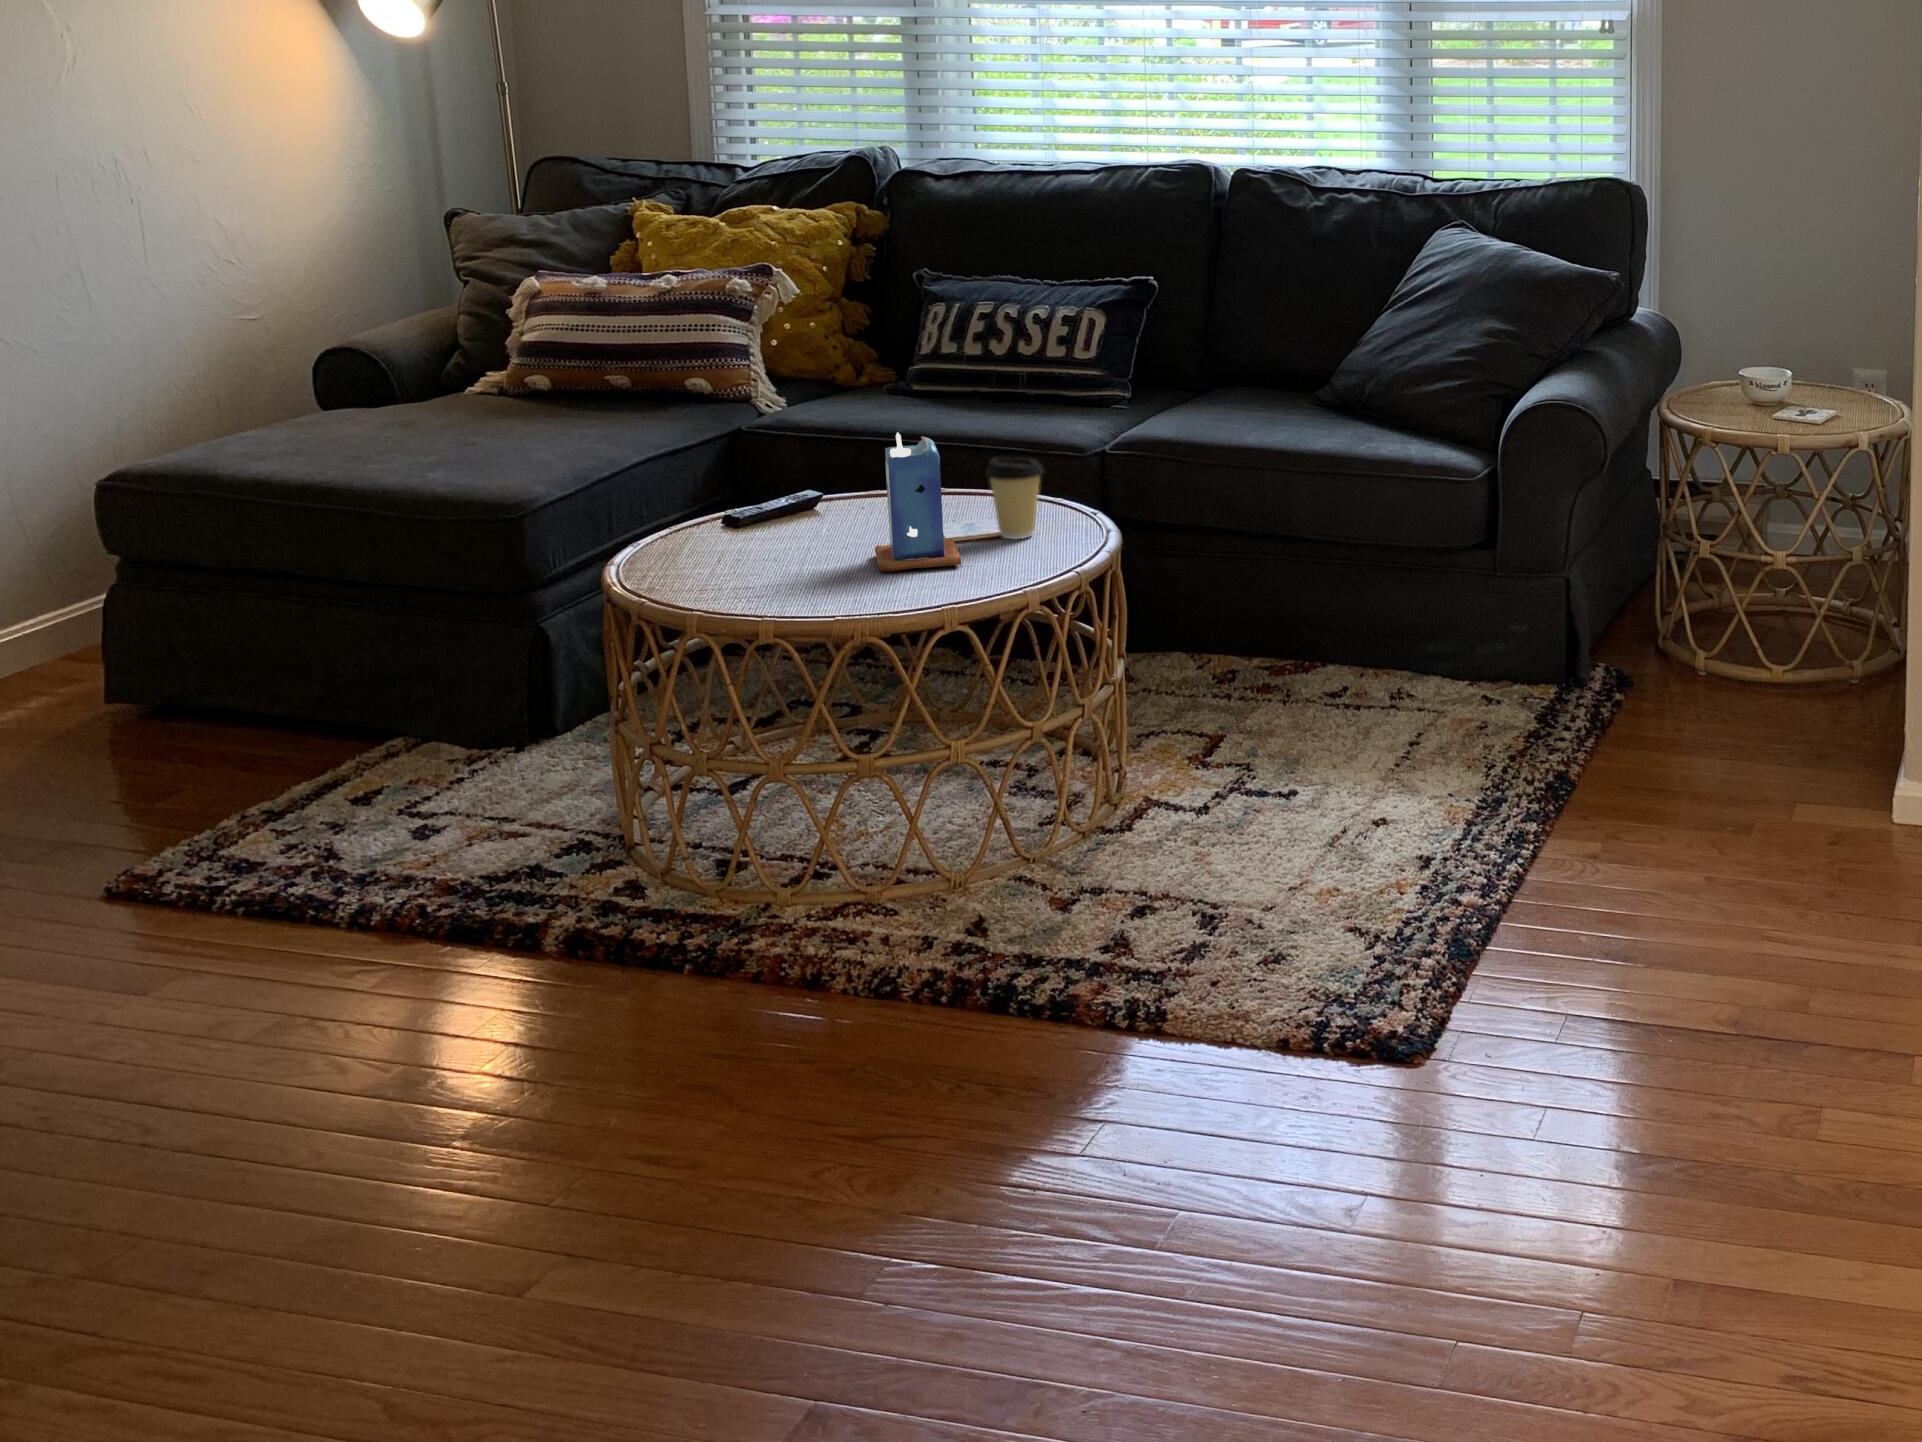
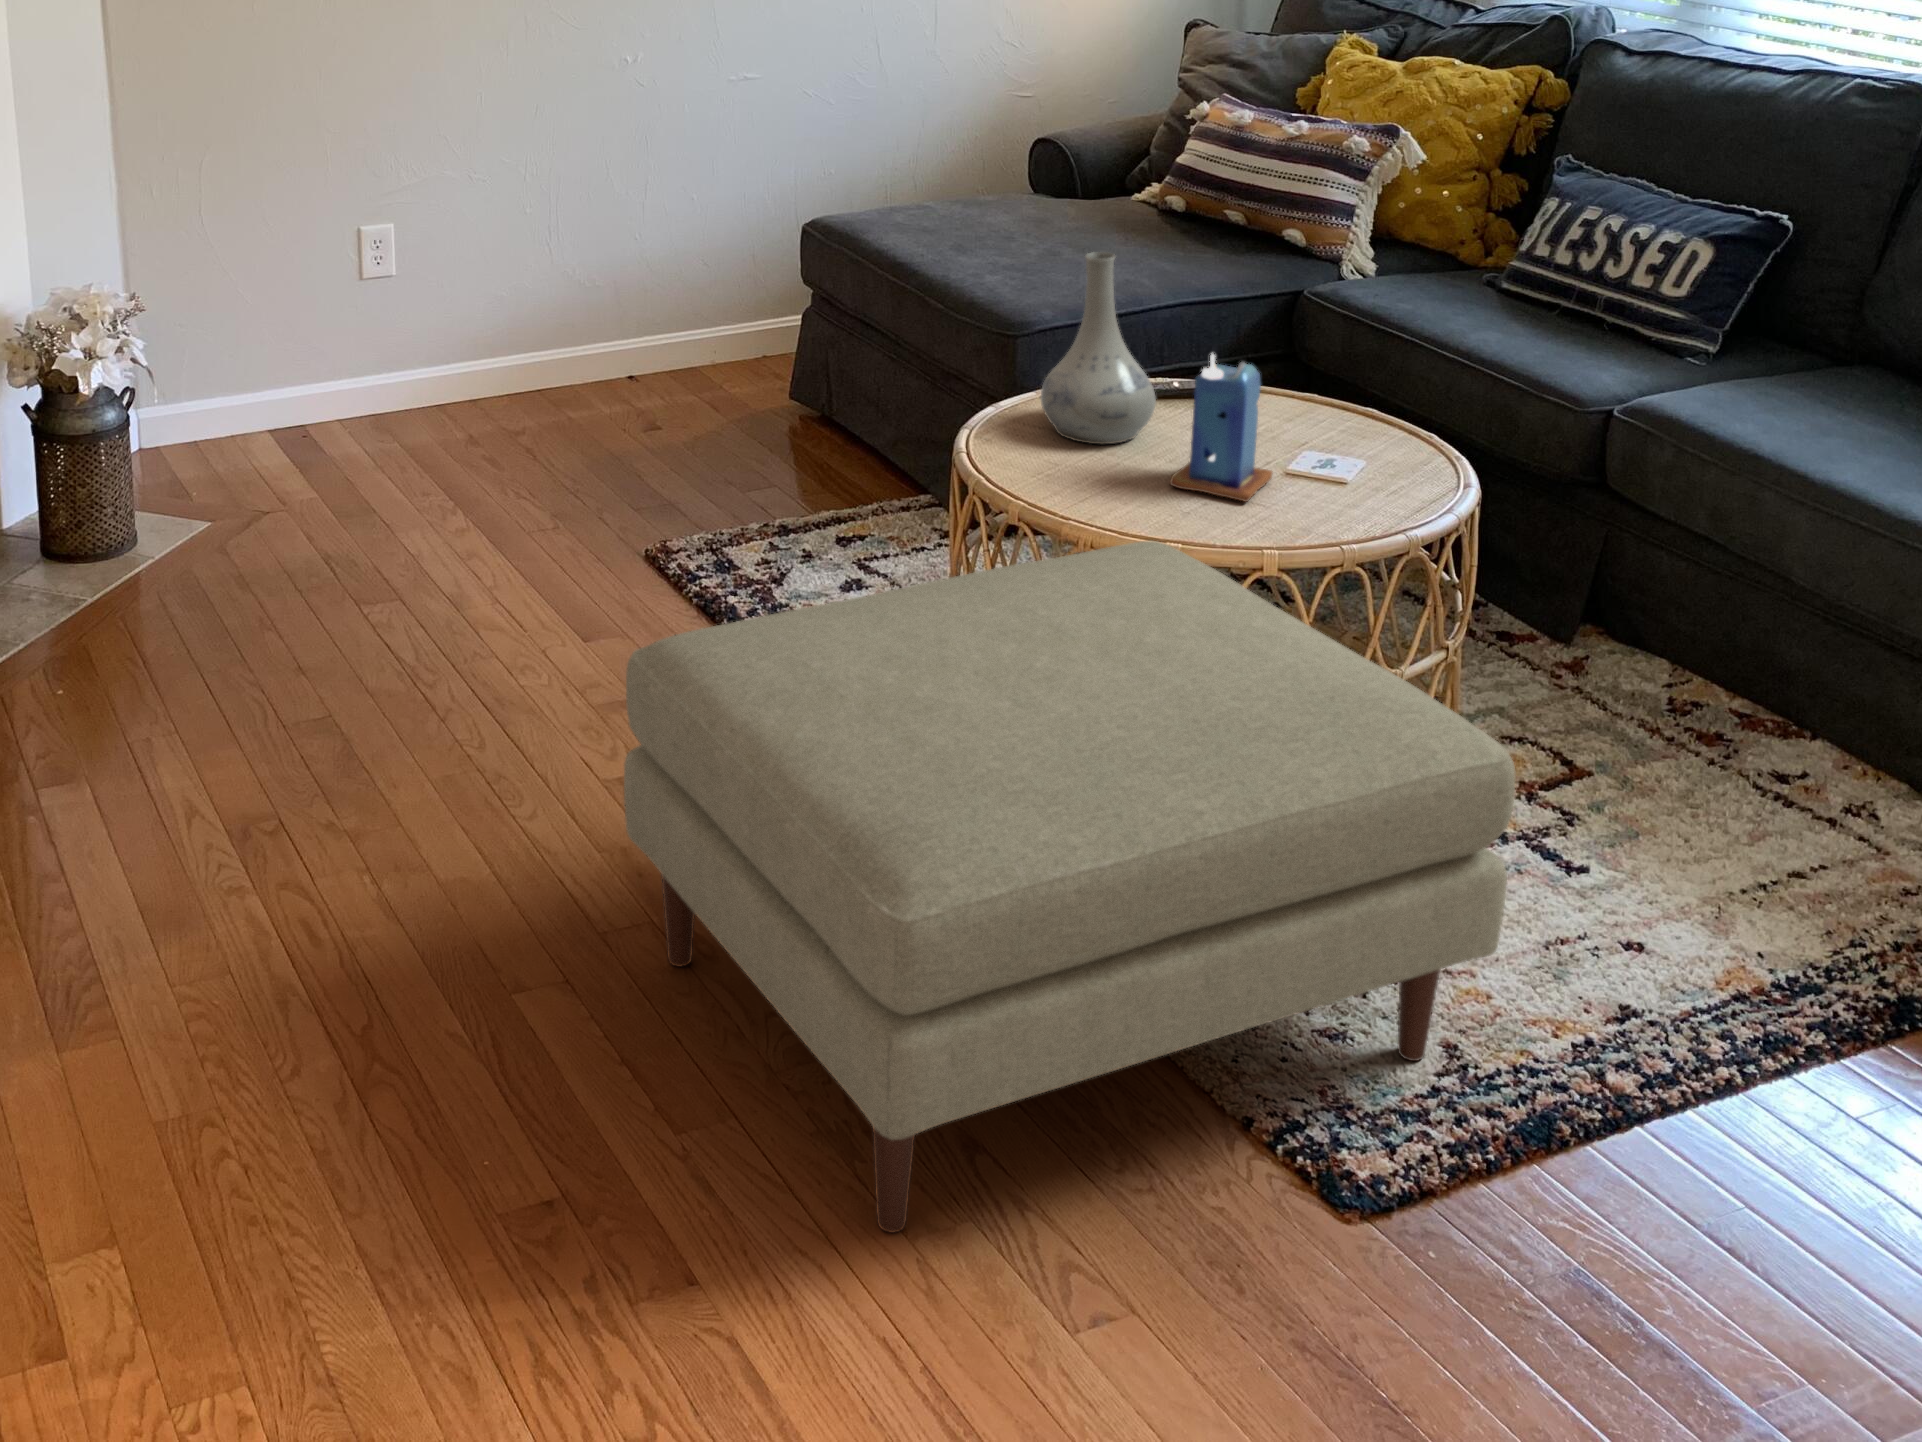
vase: none [685,369,807,566] -> present [1040,252,1156,444]
coffee cup: present [986,457,1044,539] -> none [1324,399,1390,492]
ottoman: none [572,607,1385,1251] -> present [624,541,1516,1233]

